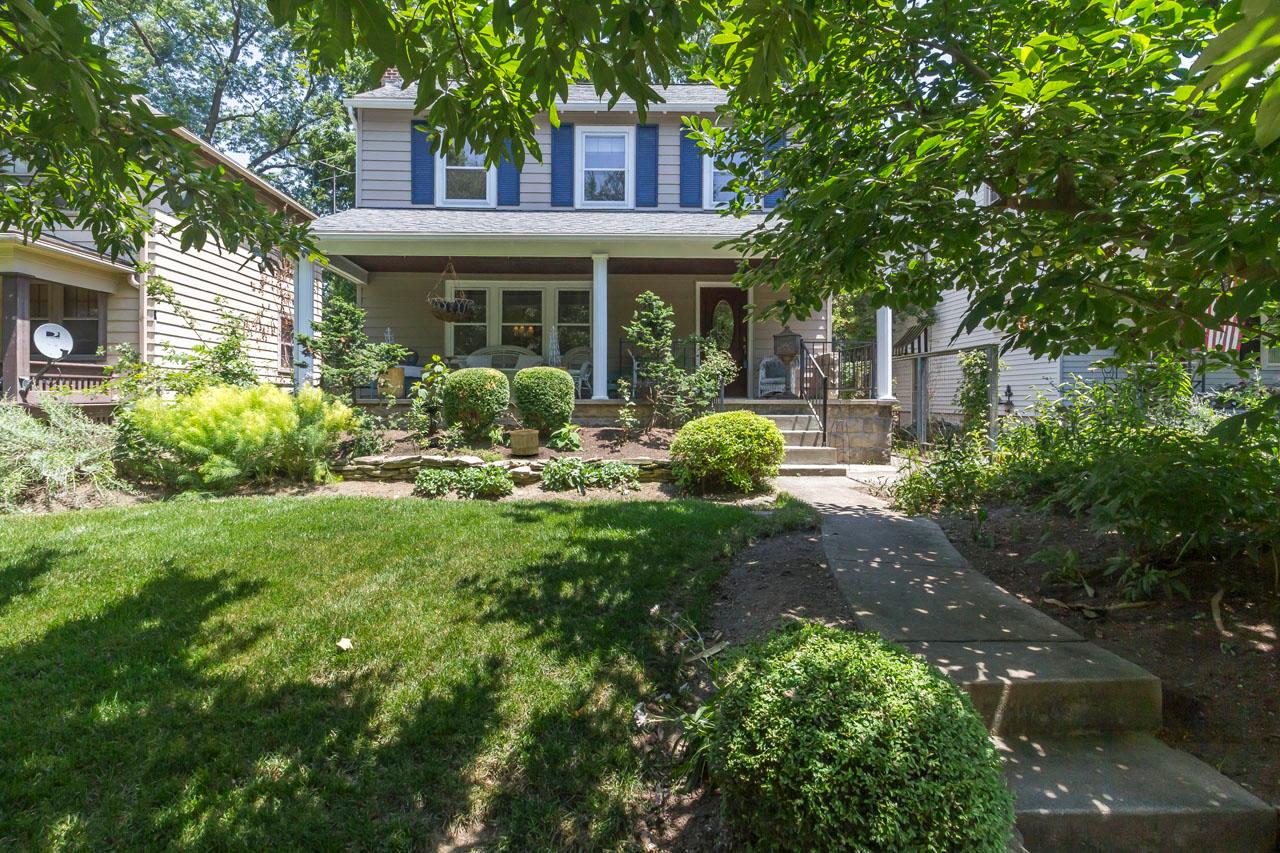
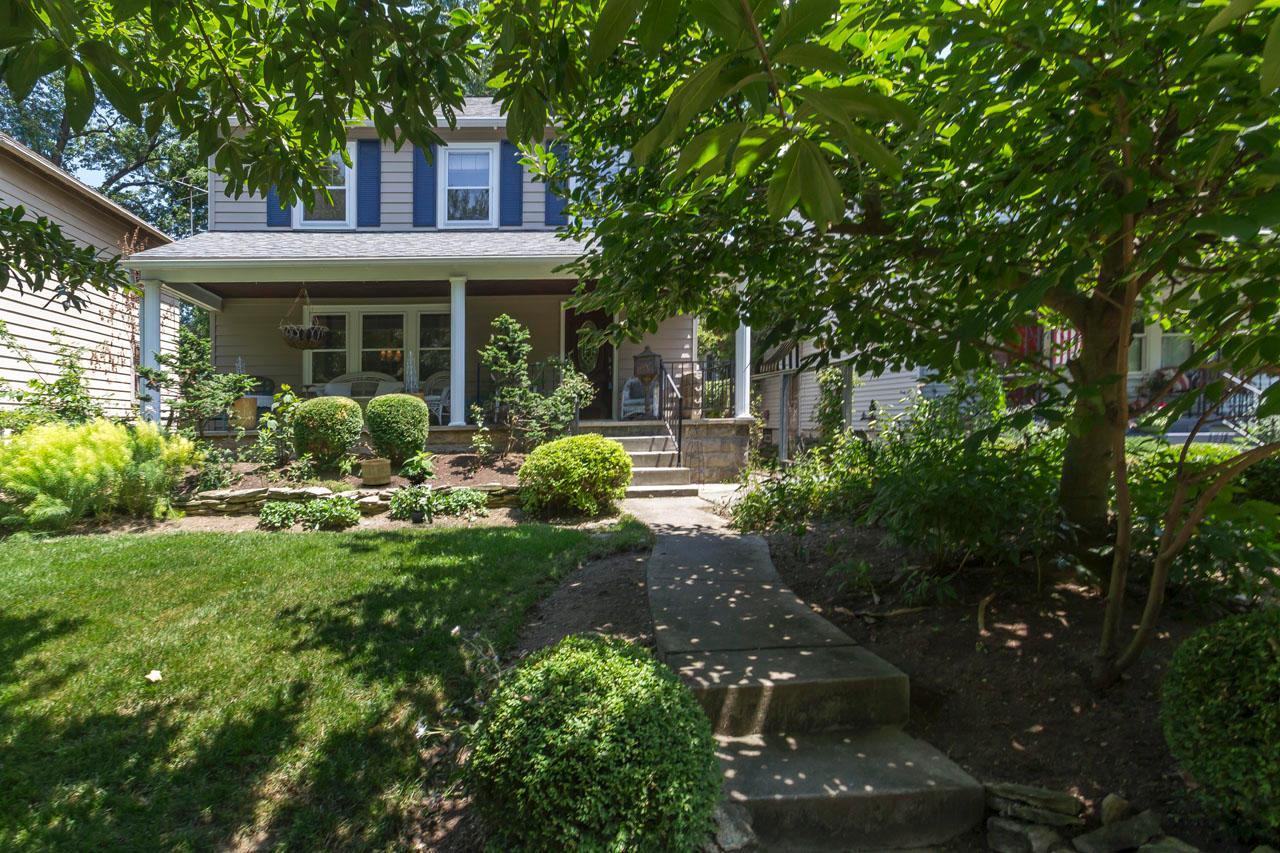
potted plant: present [420,400,443,447] -> present [406,468,429,522]

